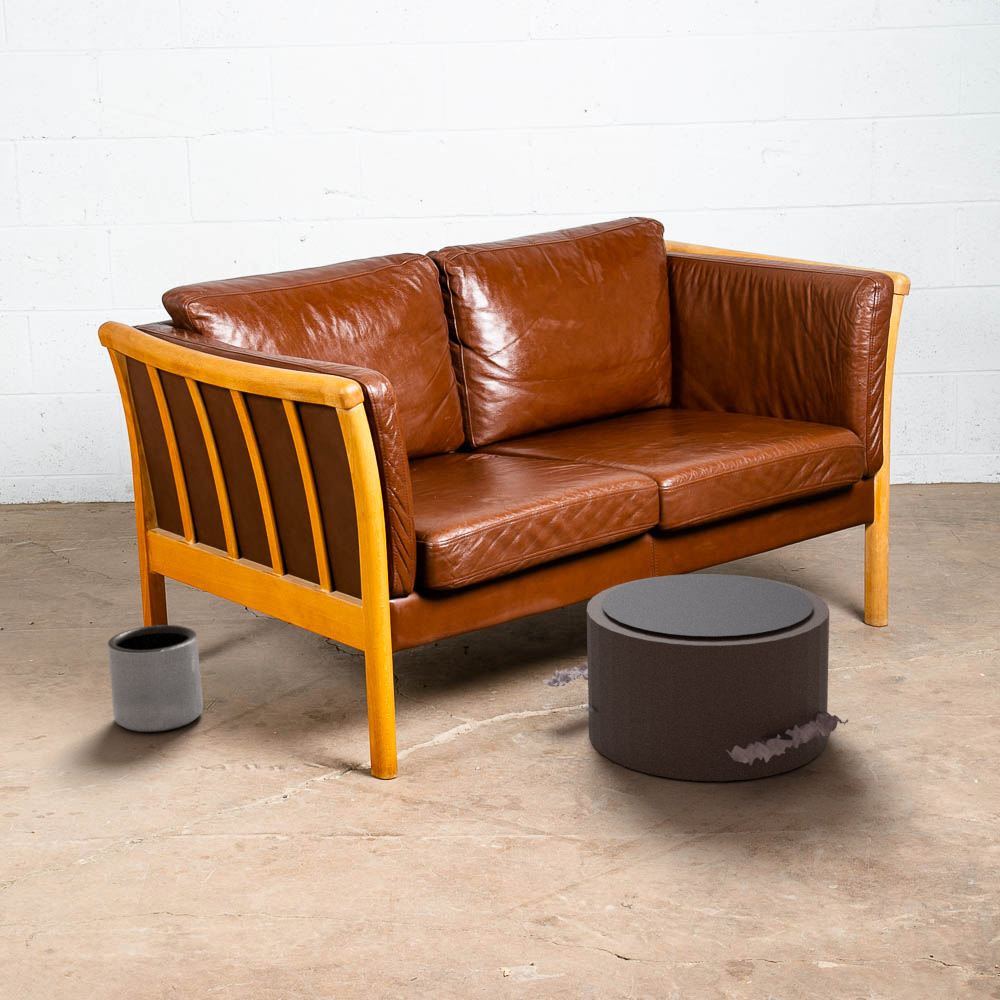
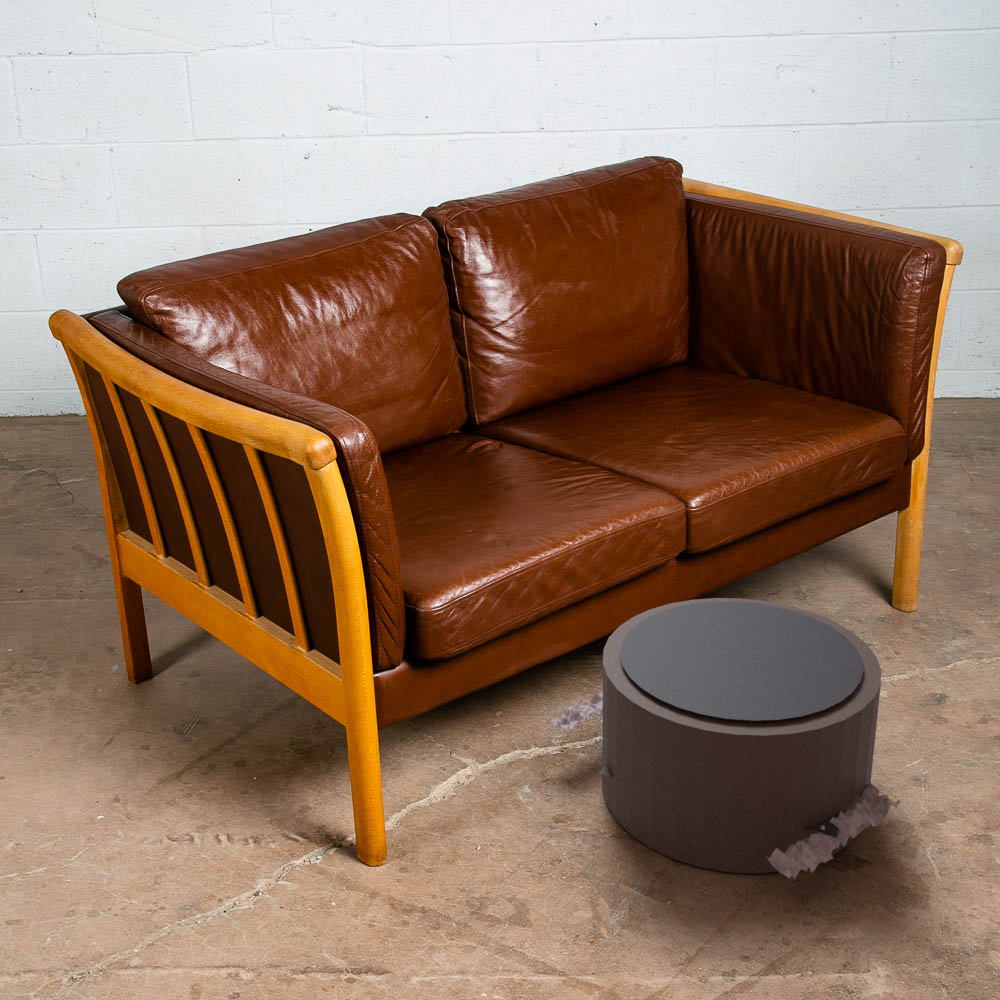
planter: present [108,625,203,732] -> none [70,647,180,773]

